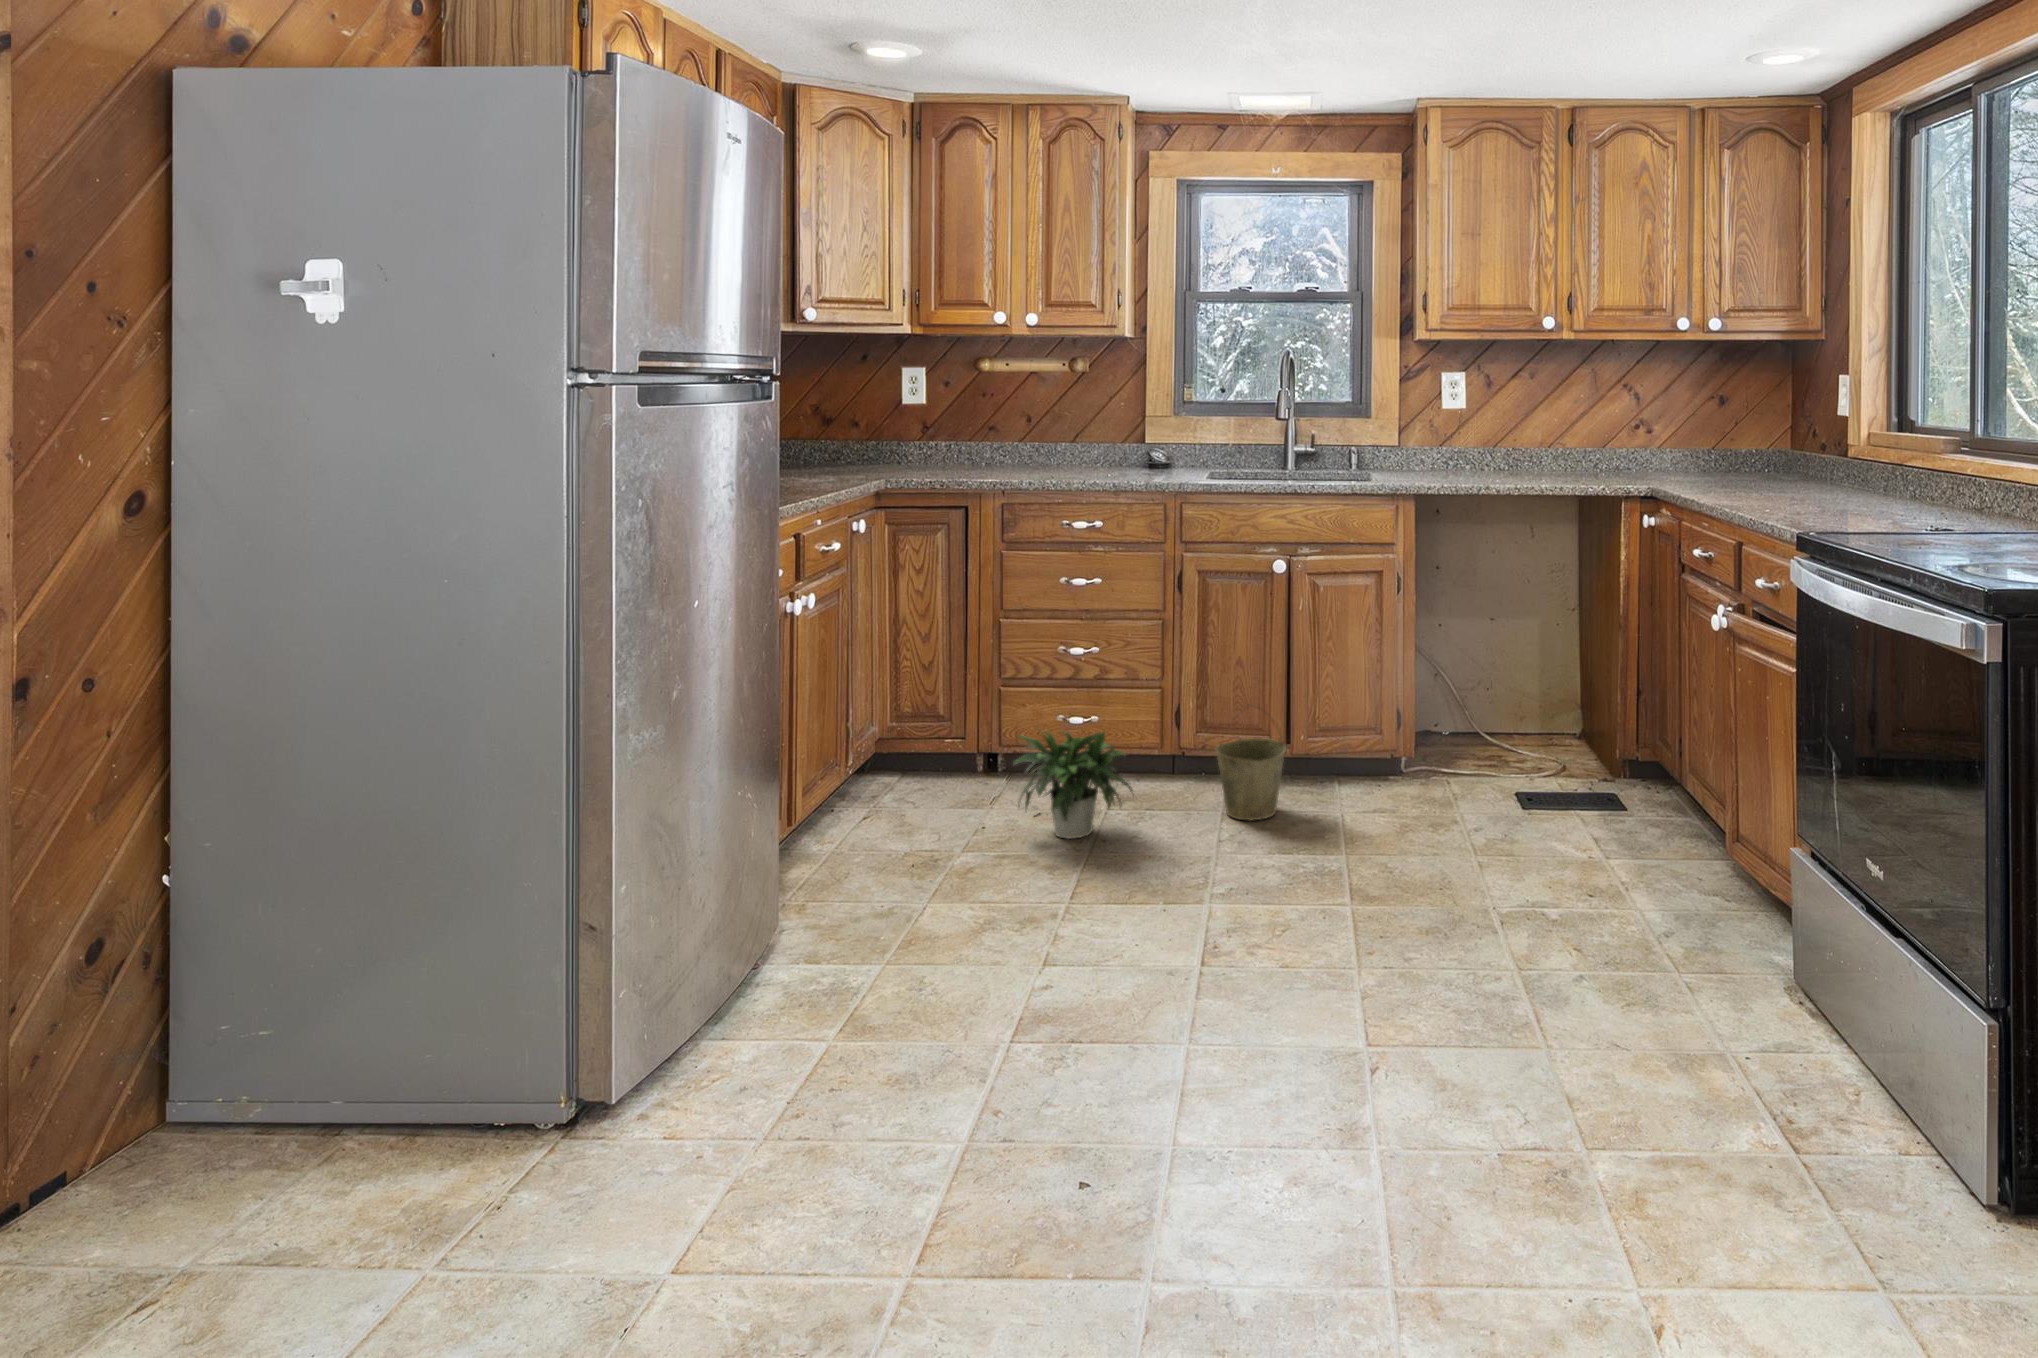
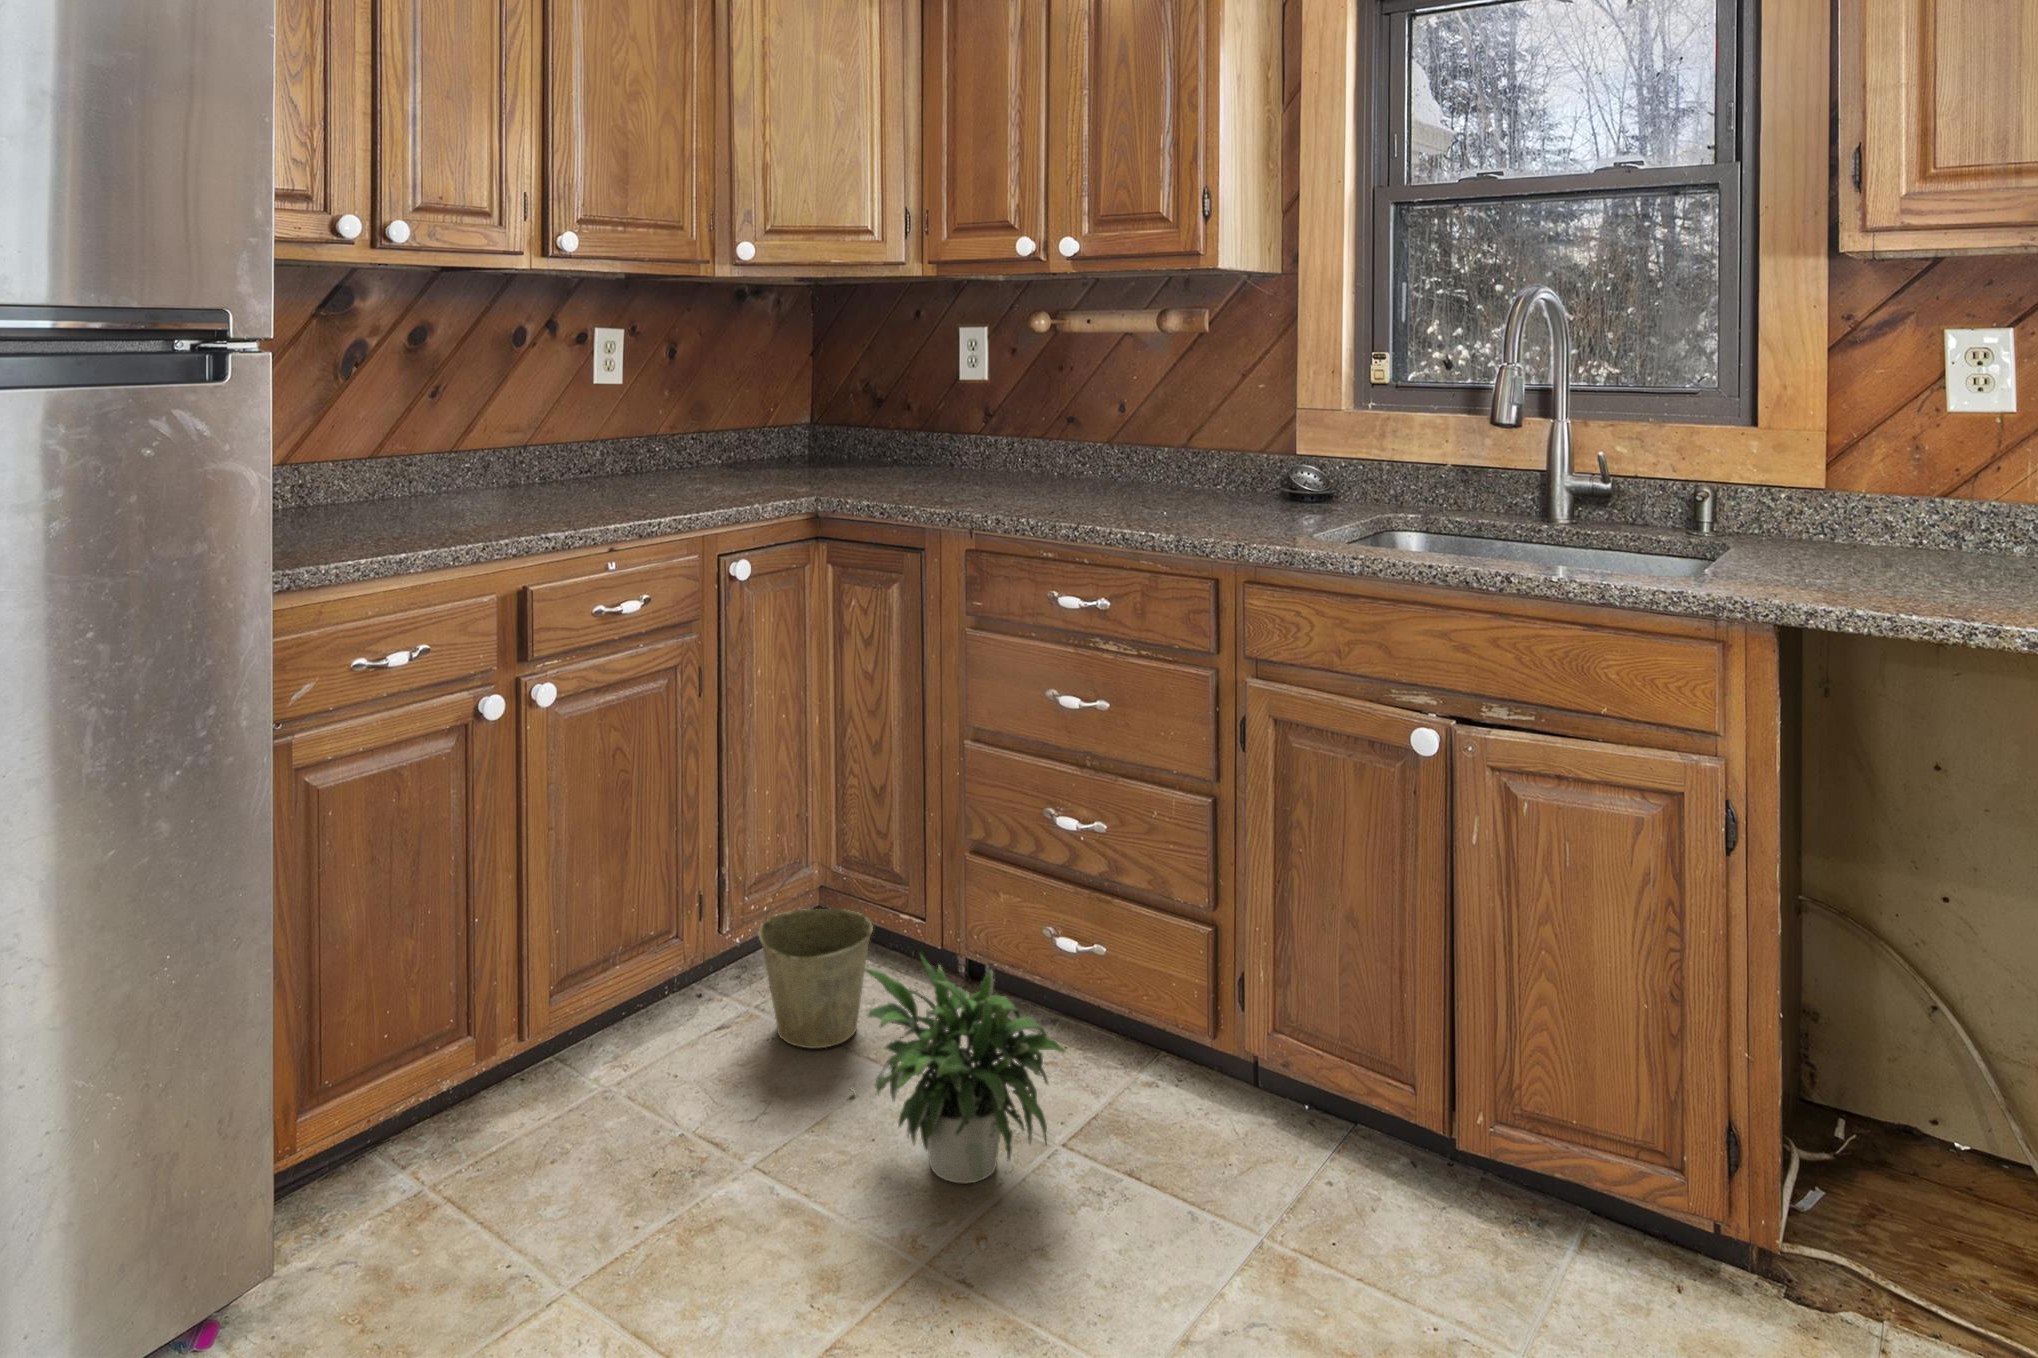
bucket: present [1216,711,1286,820] -> present [758,862,873,1048]

